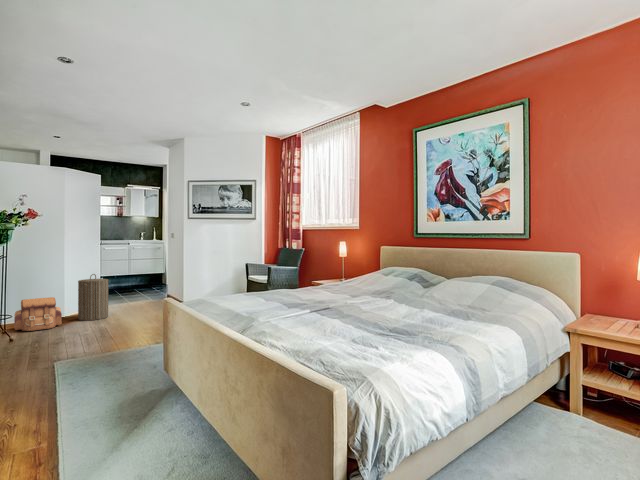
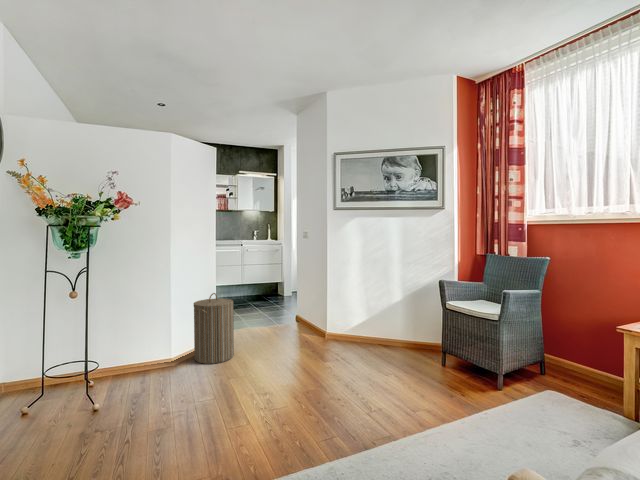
backpack: present [14,297,62,331] -> none [108,332,173,389]

